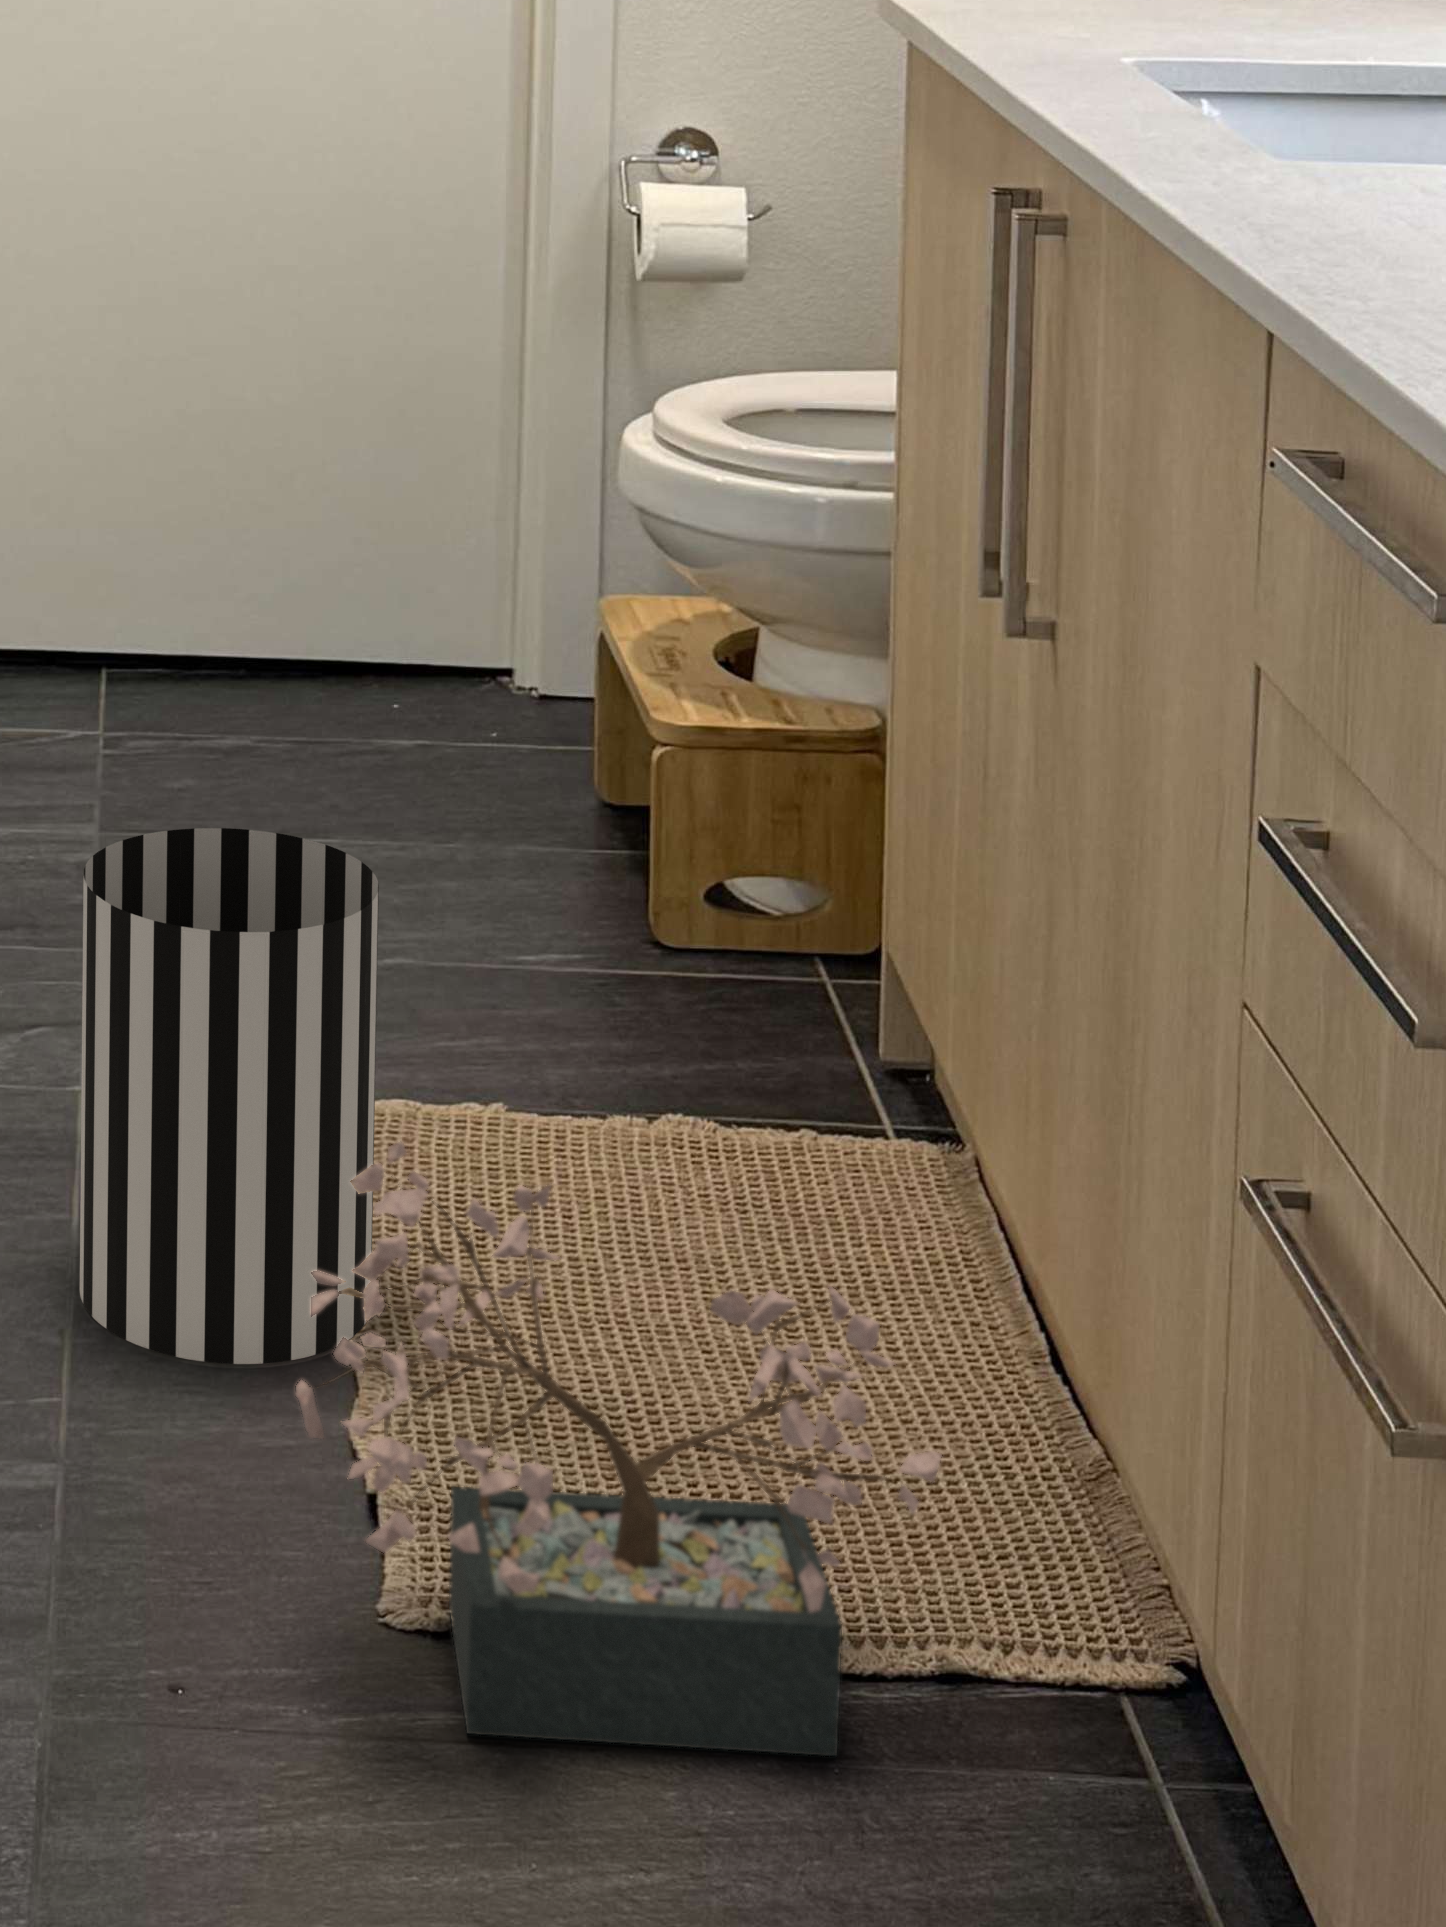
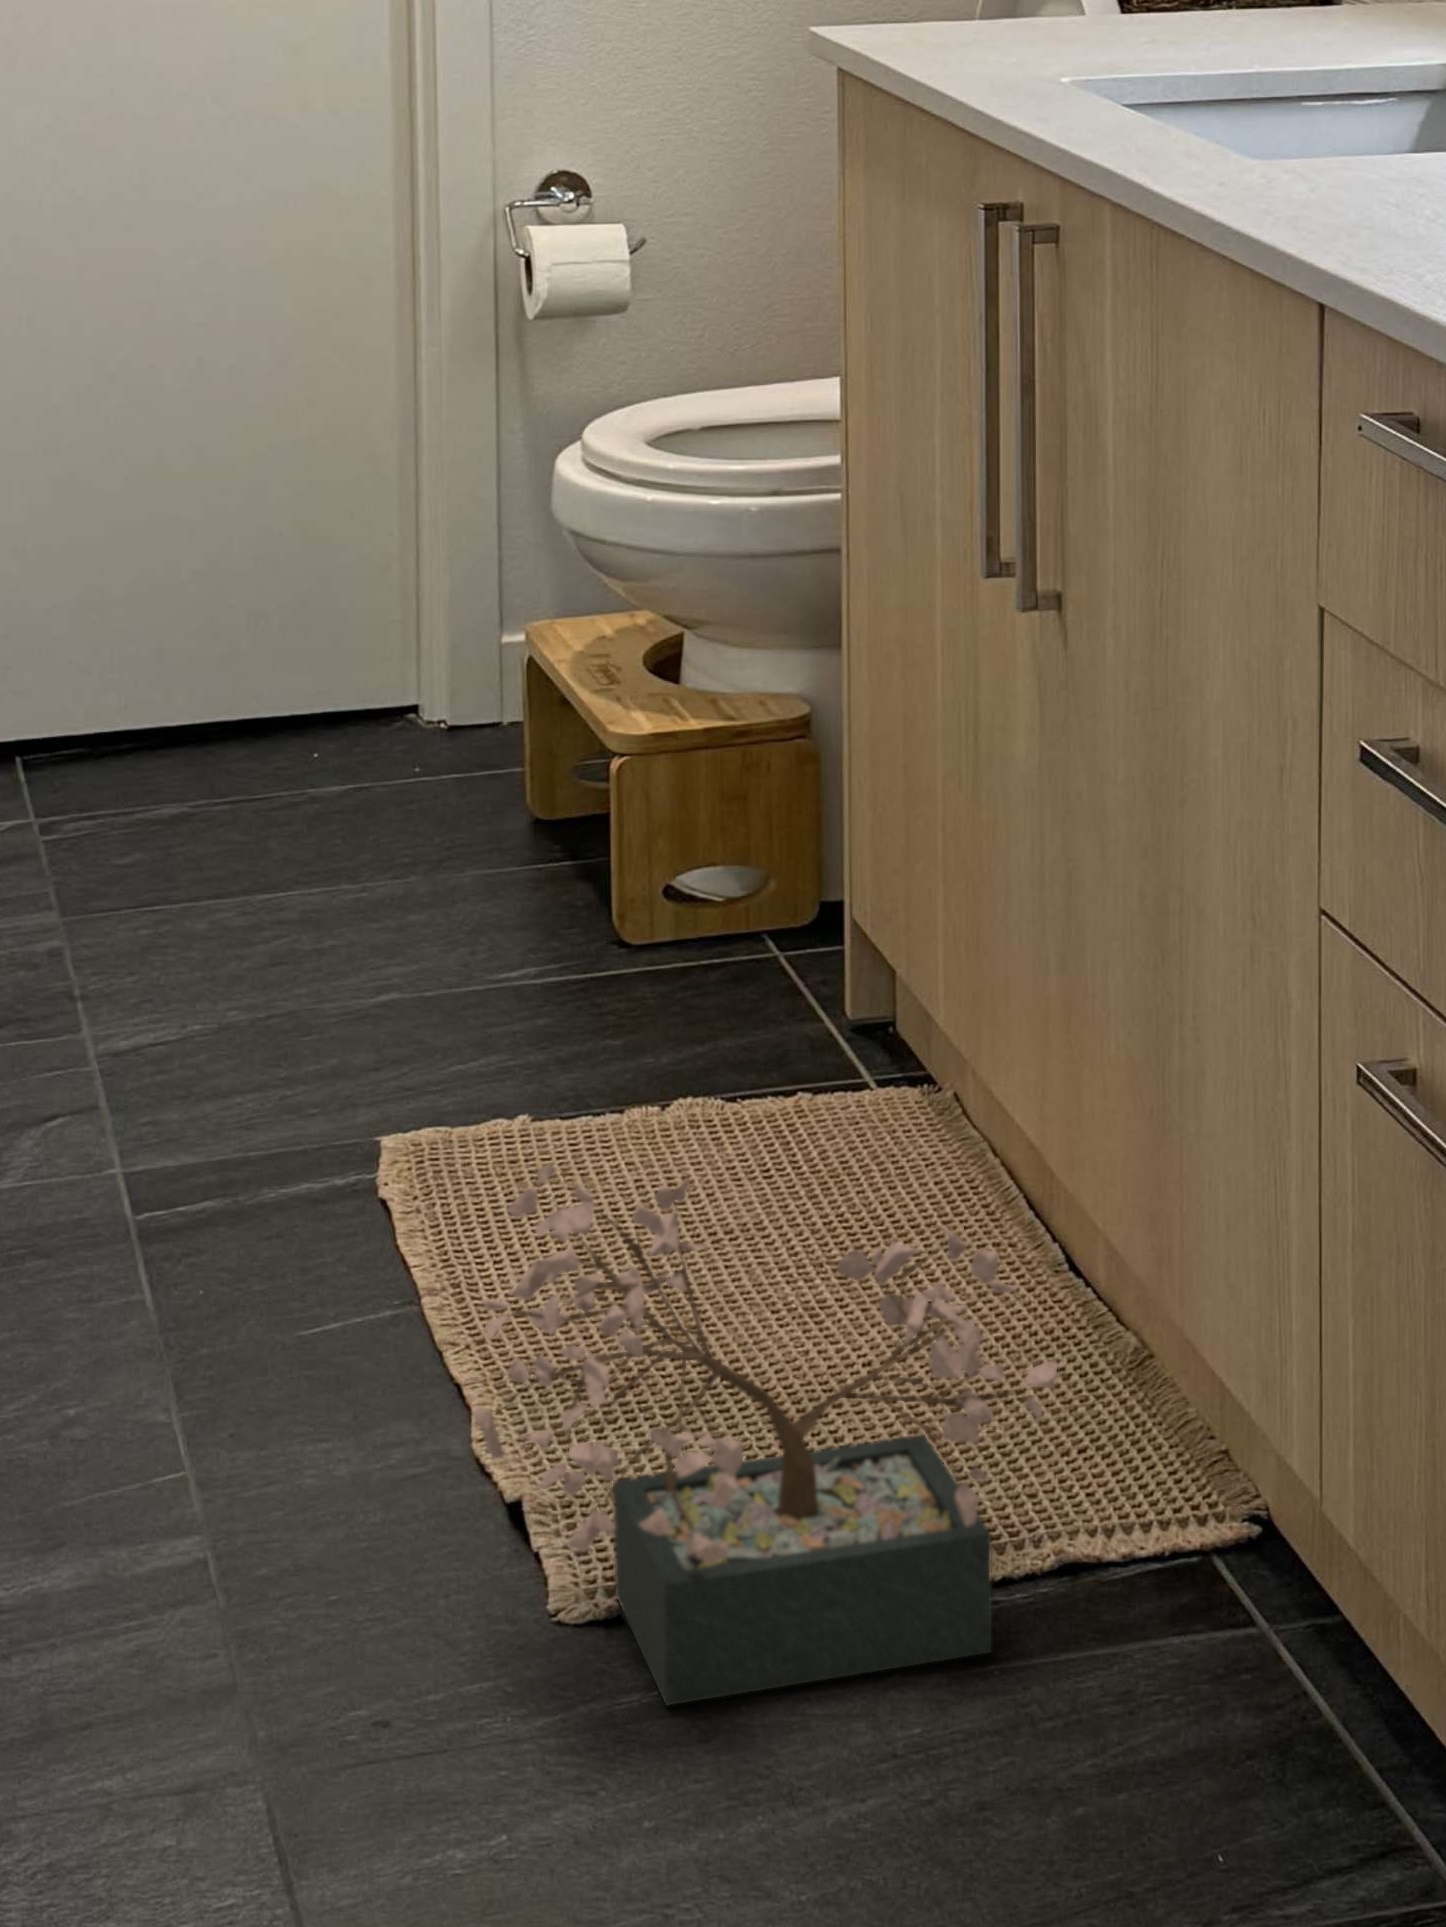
wastebasket: present [80,828,379,1364] -> none [160,891,460,1414]

